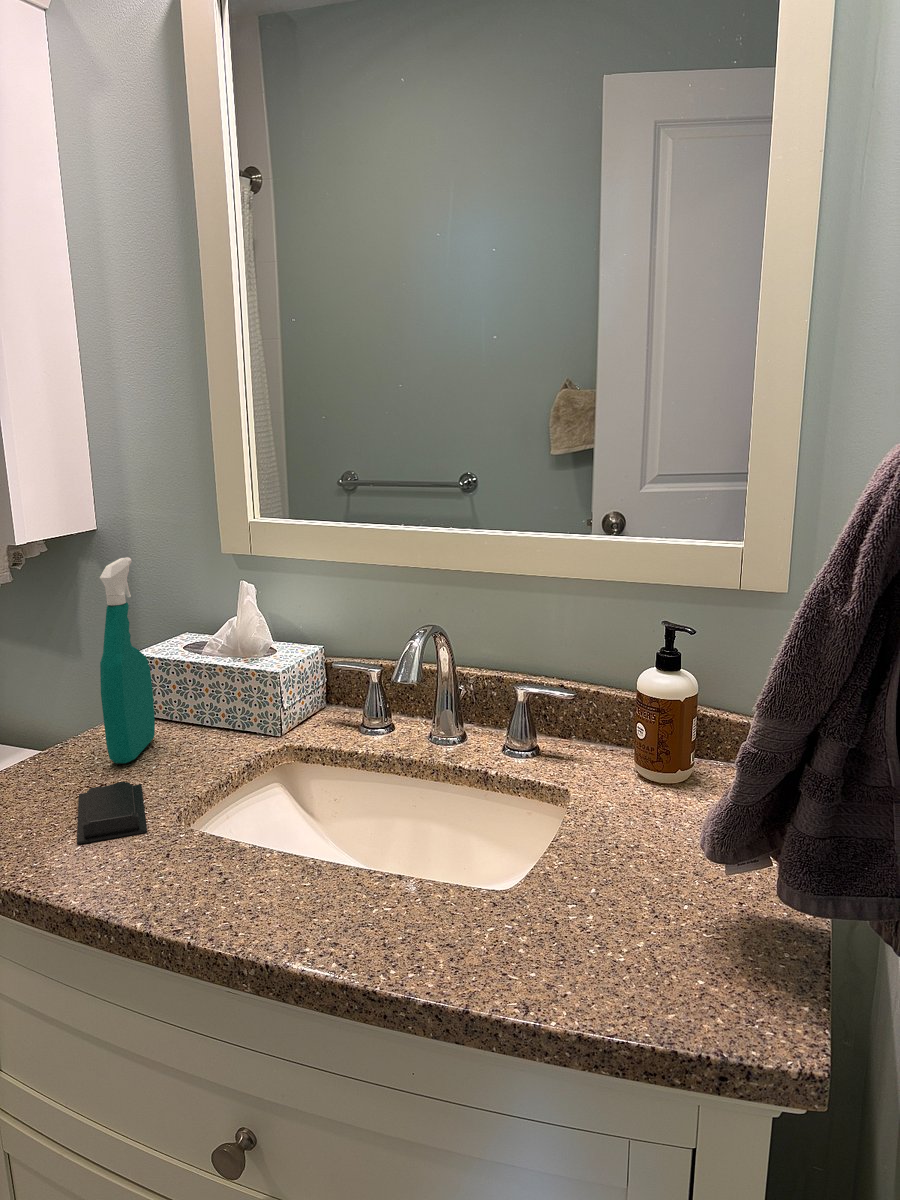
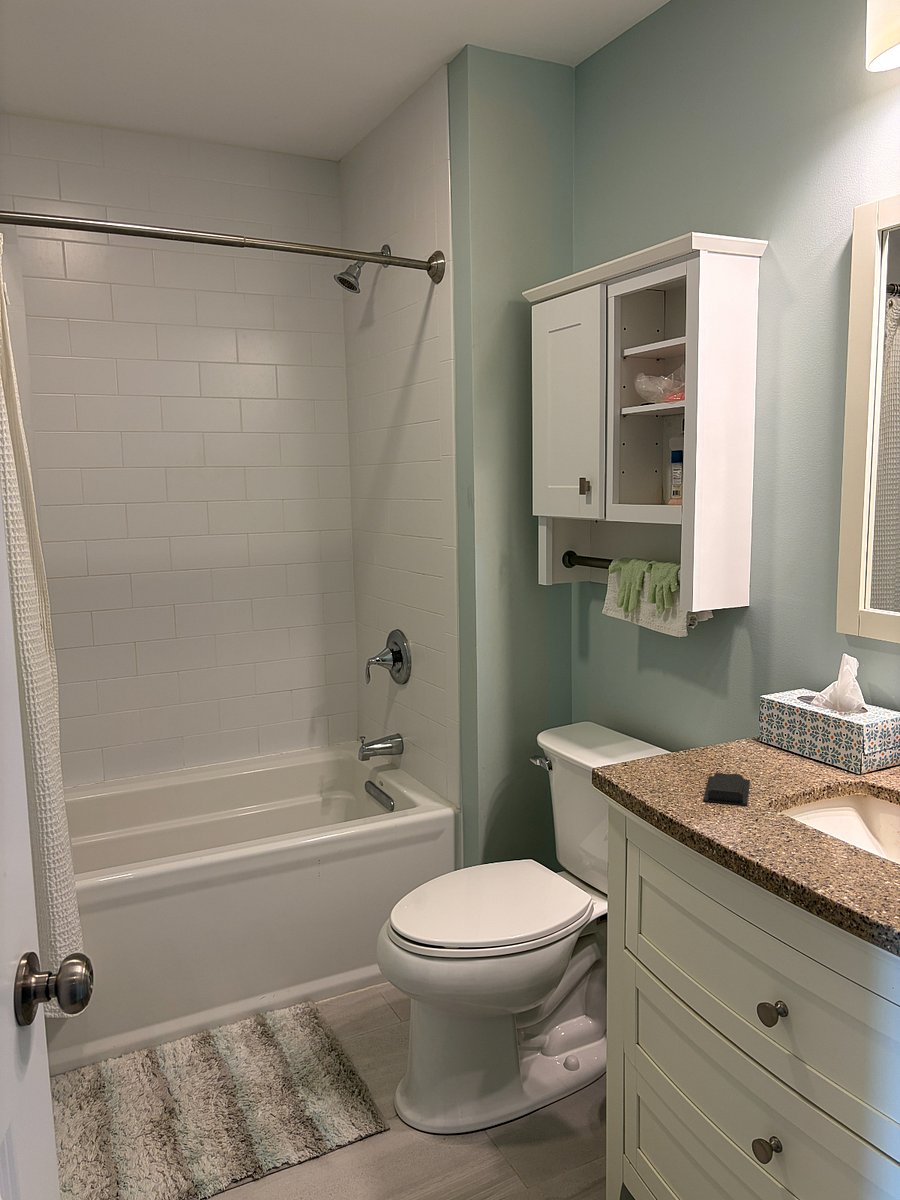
spray bottle: present [100,557,155,763] -> none [731,627,769,767]

